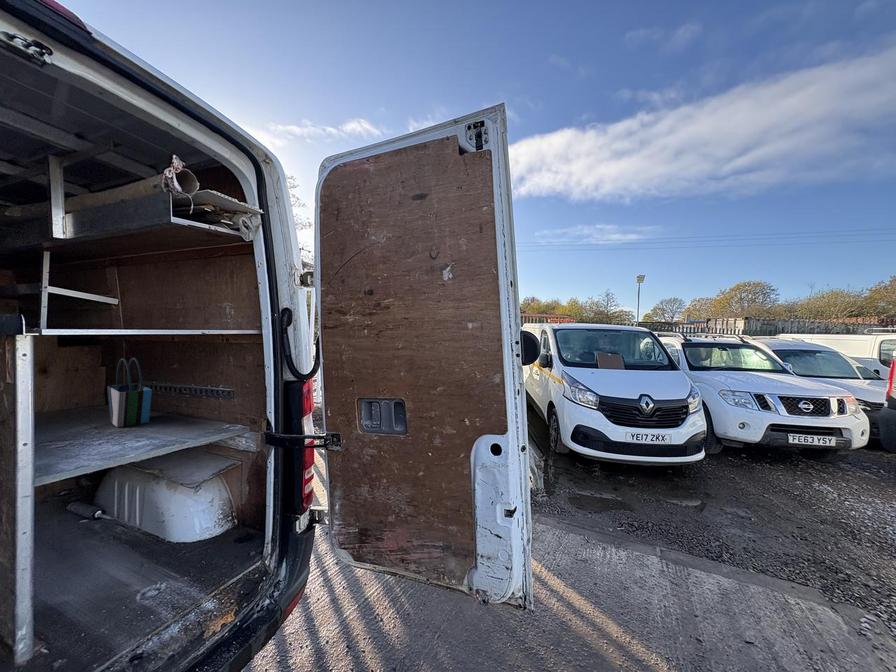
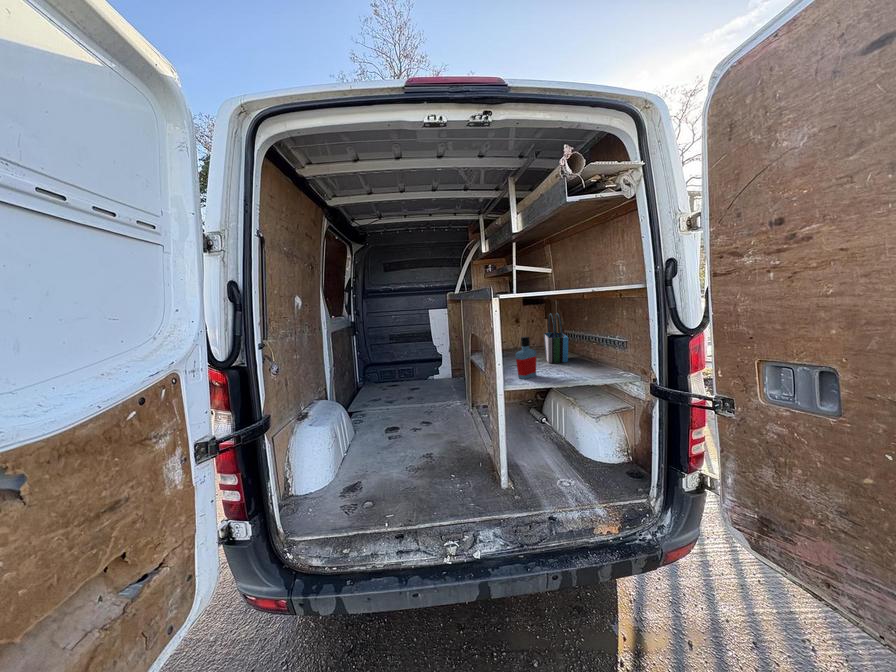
bottle: none [63,392,103,456] -> present [516,337,536,379]

